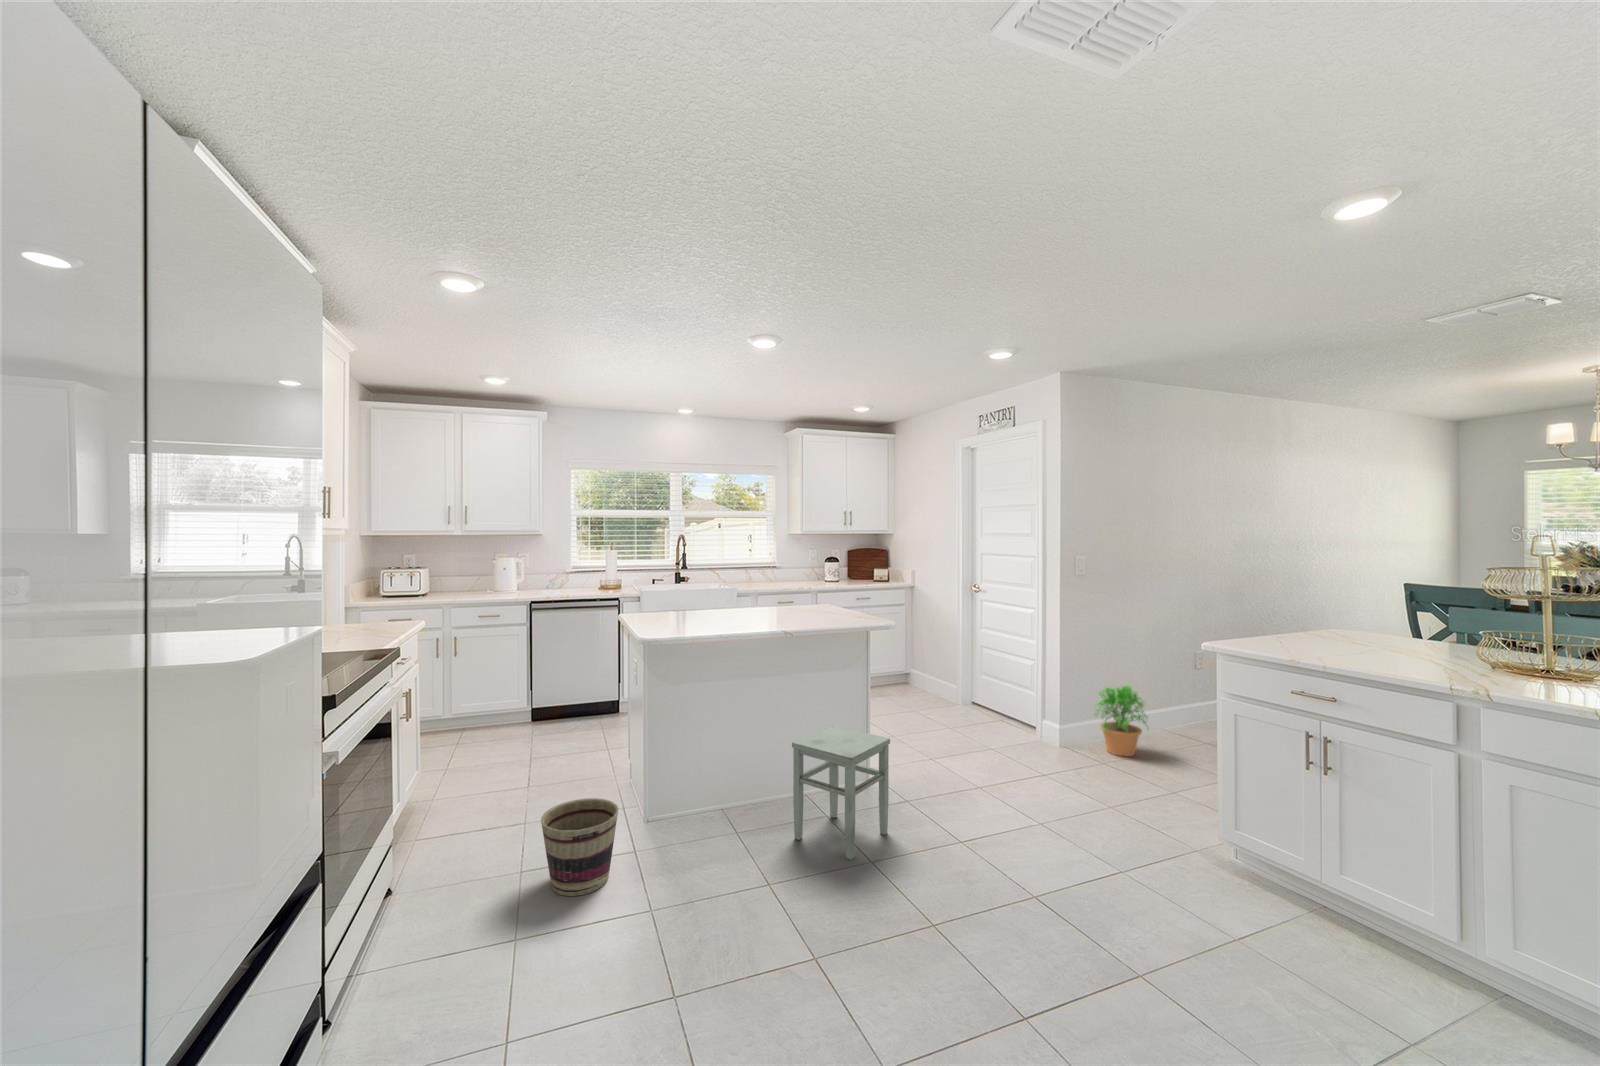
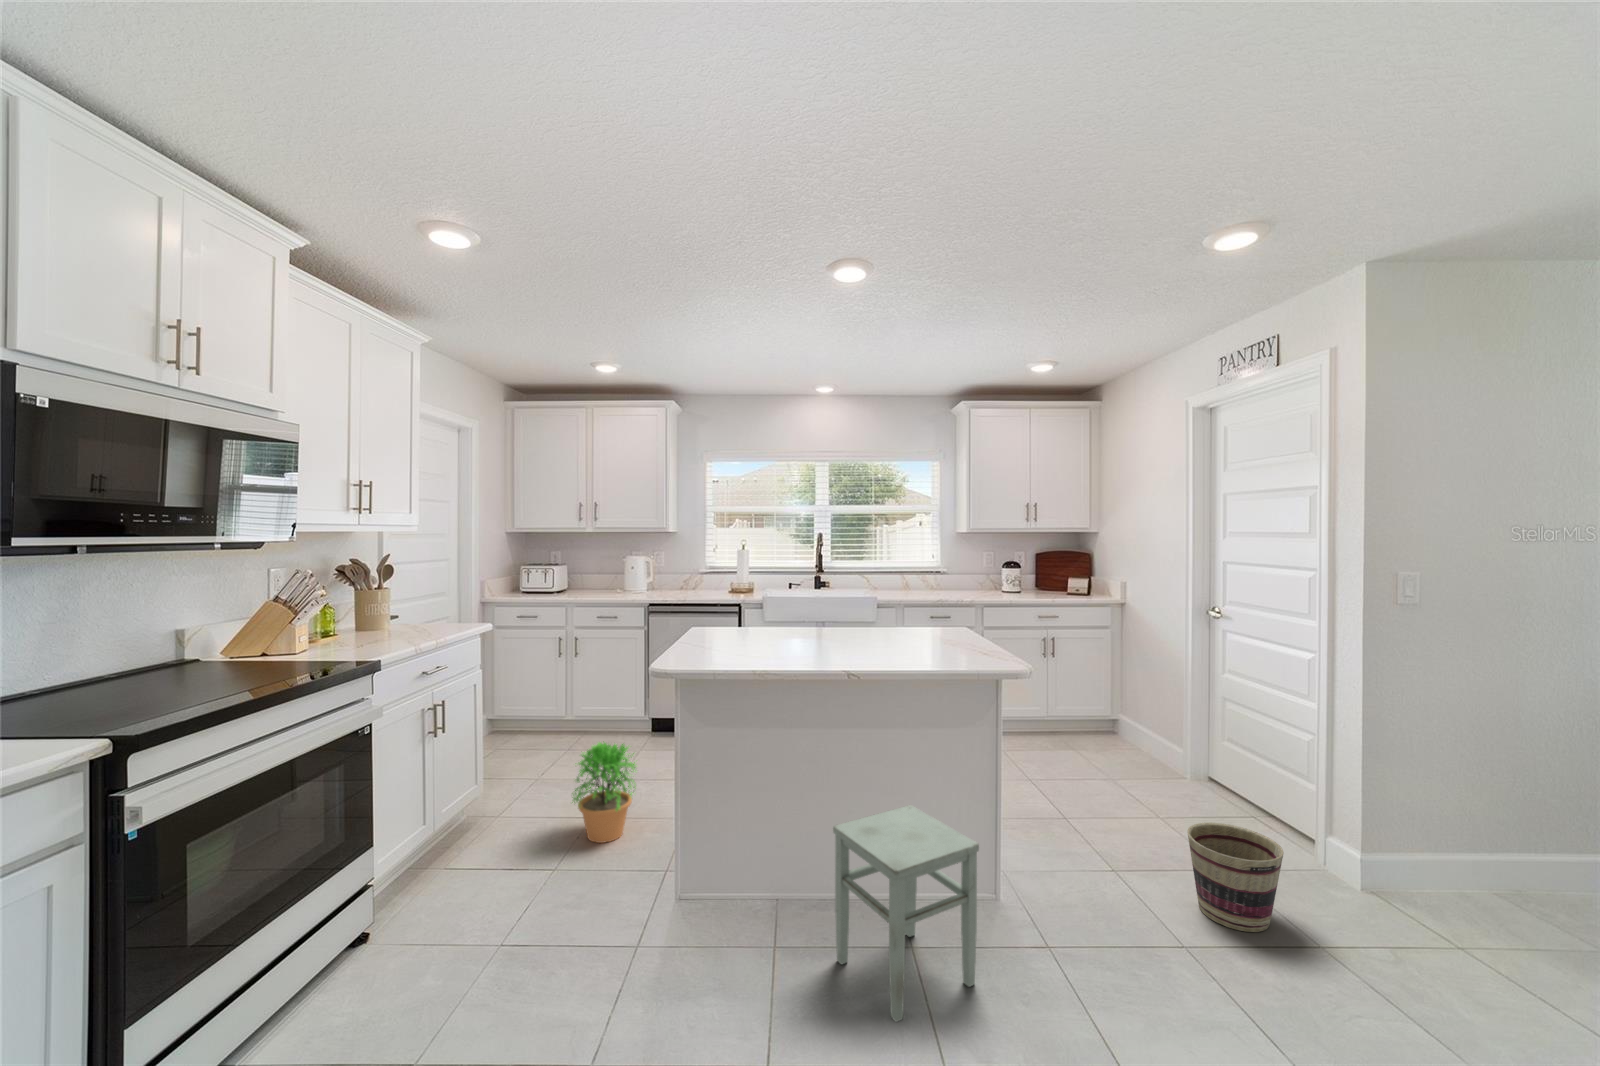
potted plant: present [1097,686,1149,756] -> present [572,743,636,843]
basket: present [541,798,618,896] -> present [1187,823,1284,932]

